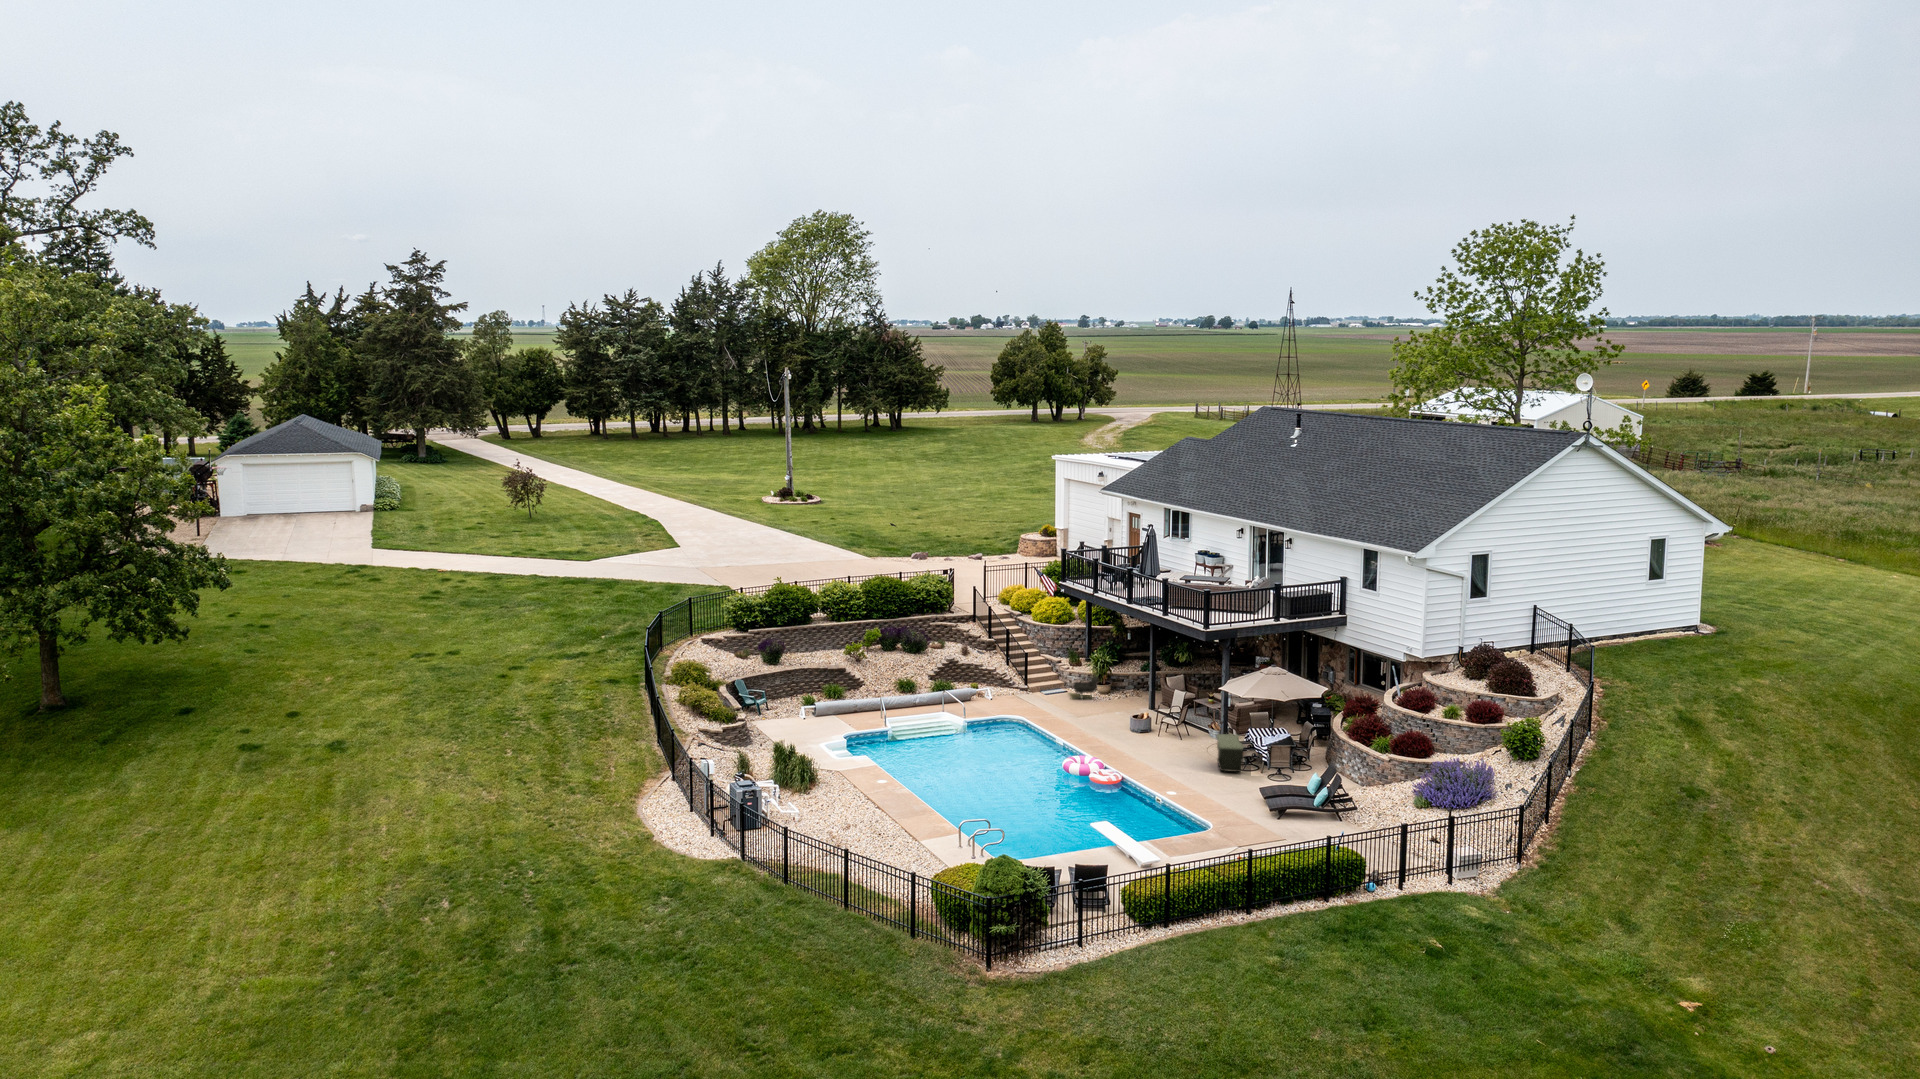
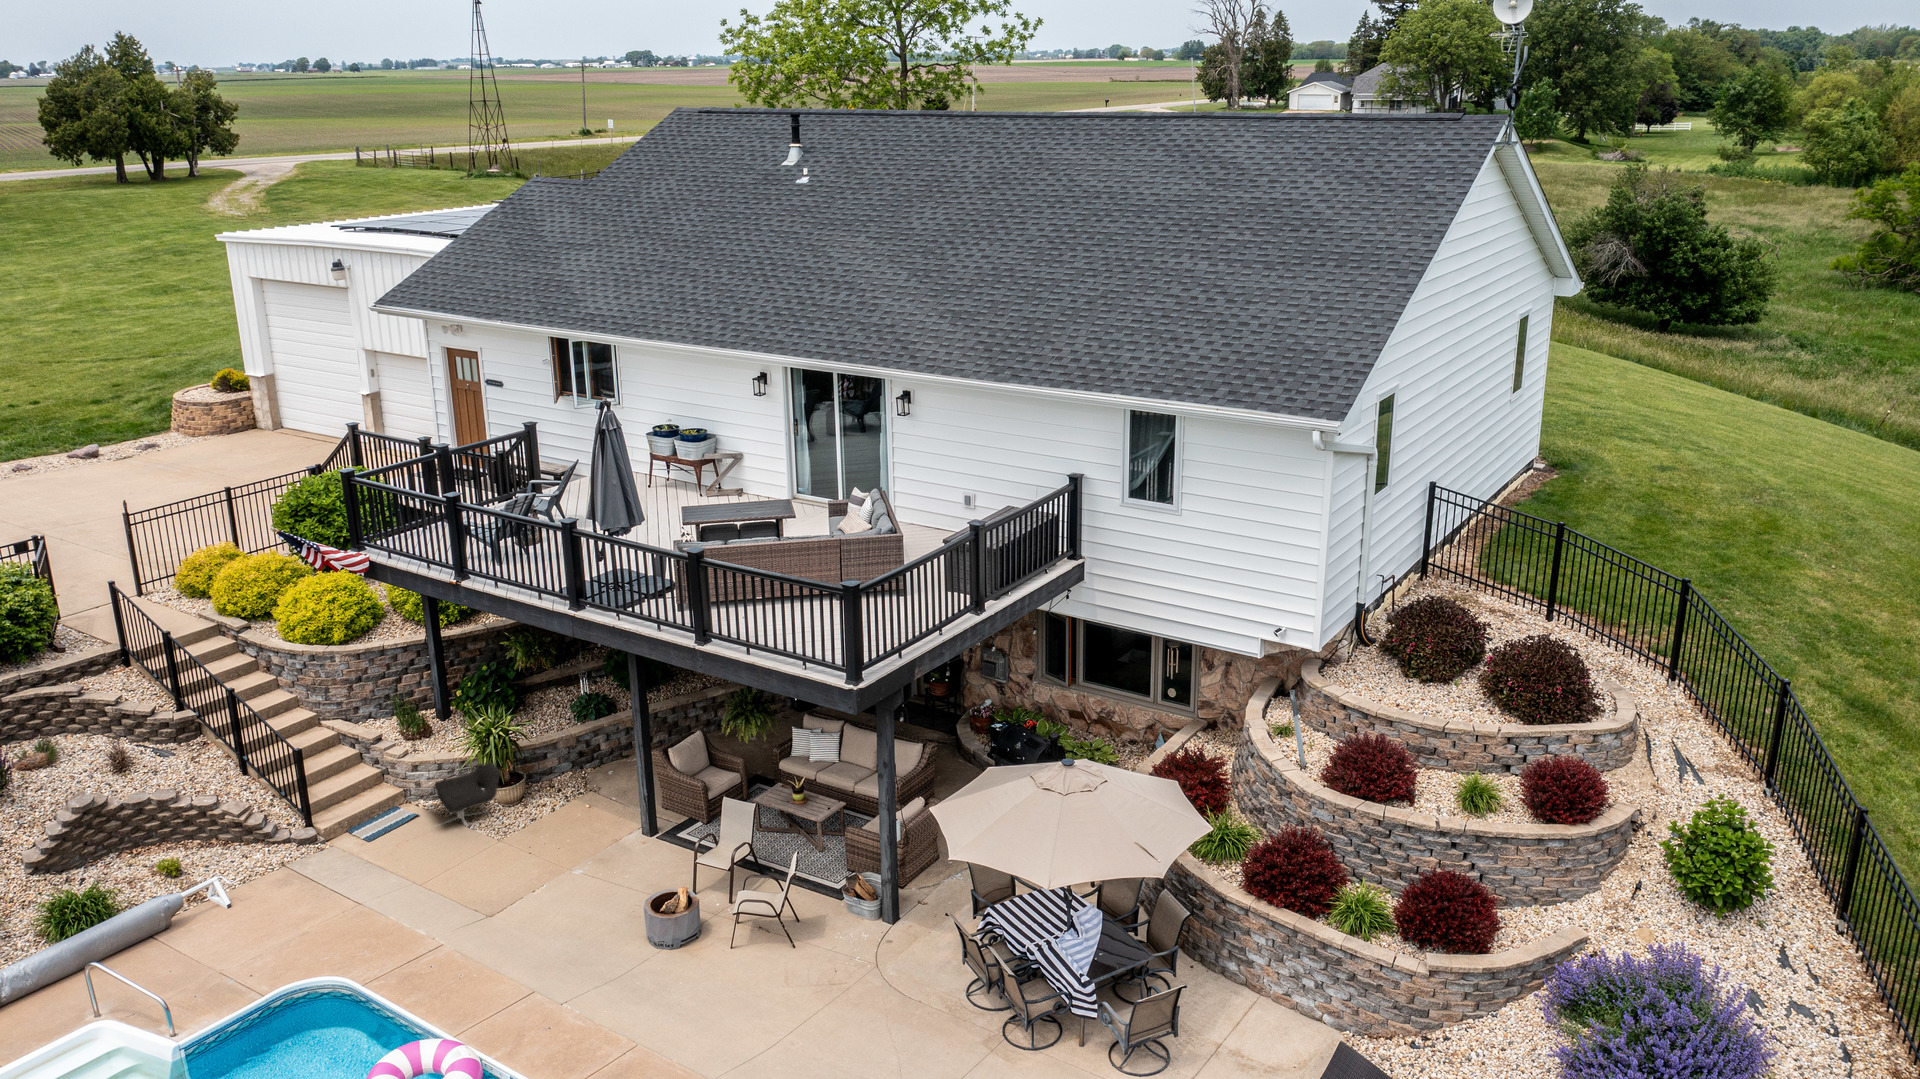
storage bench: present [1217,734,1243,772] -> none [928,924,1027,1050]

